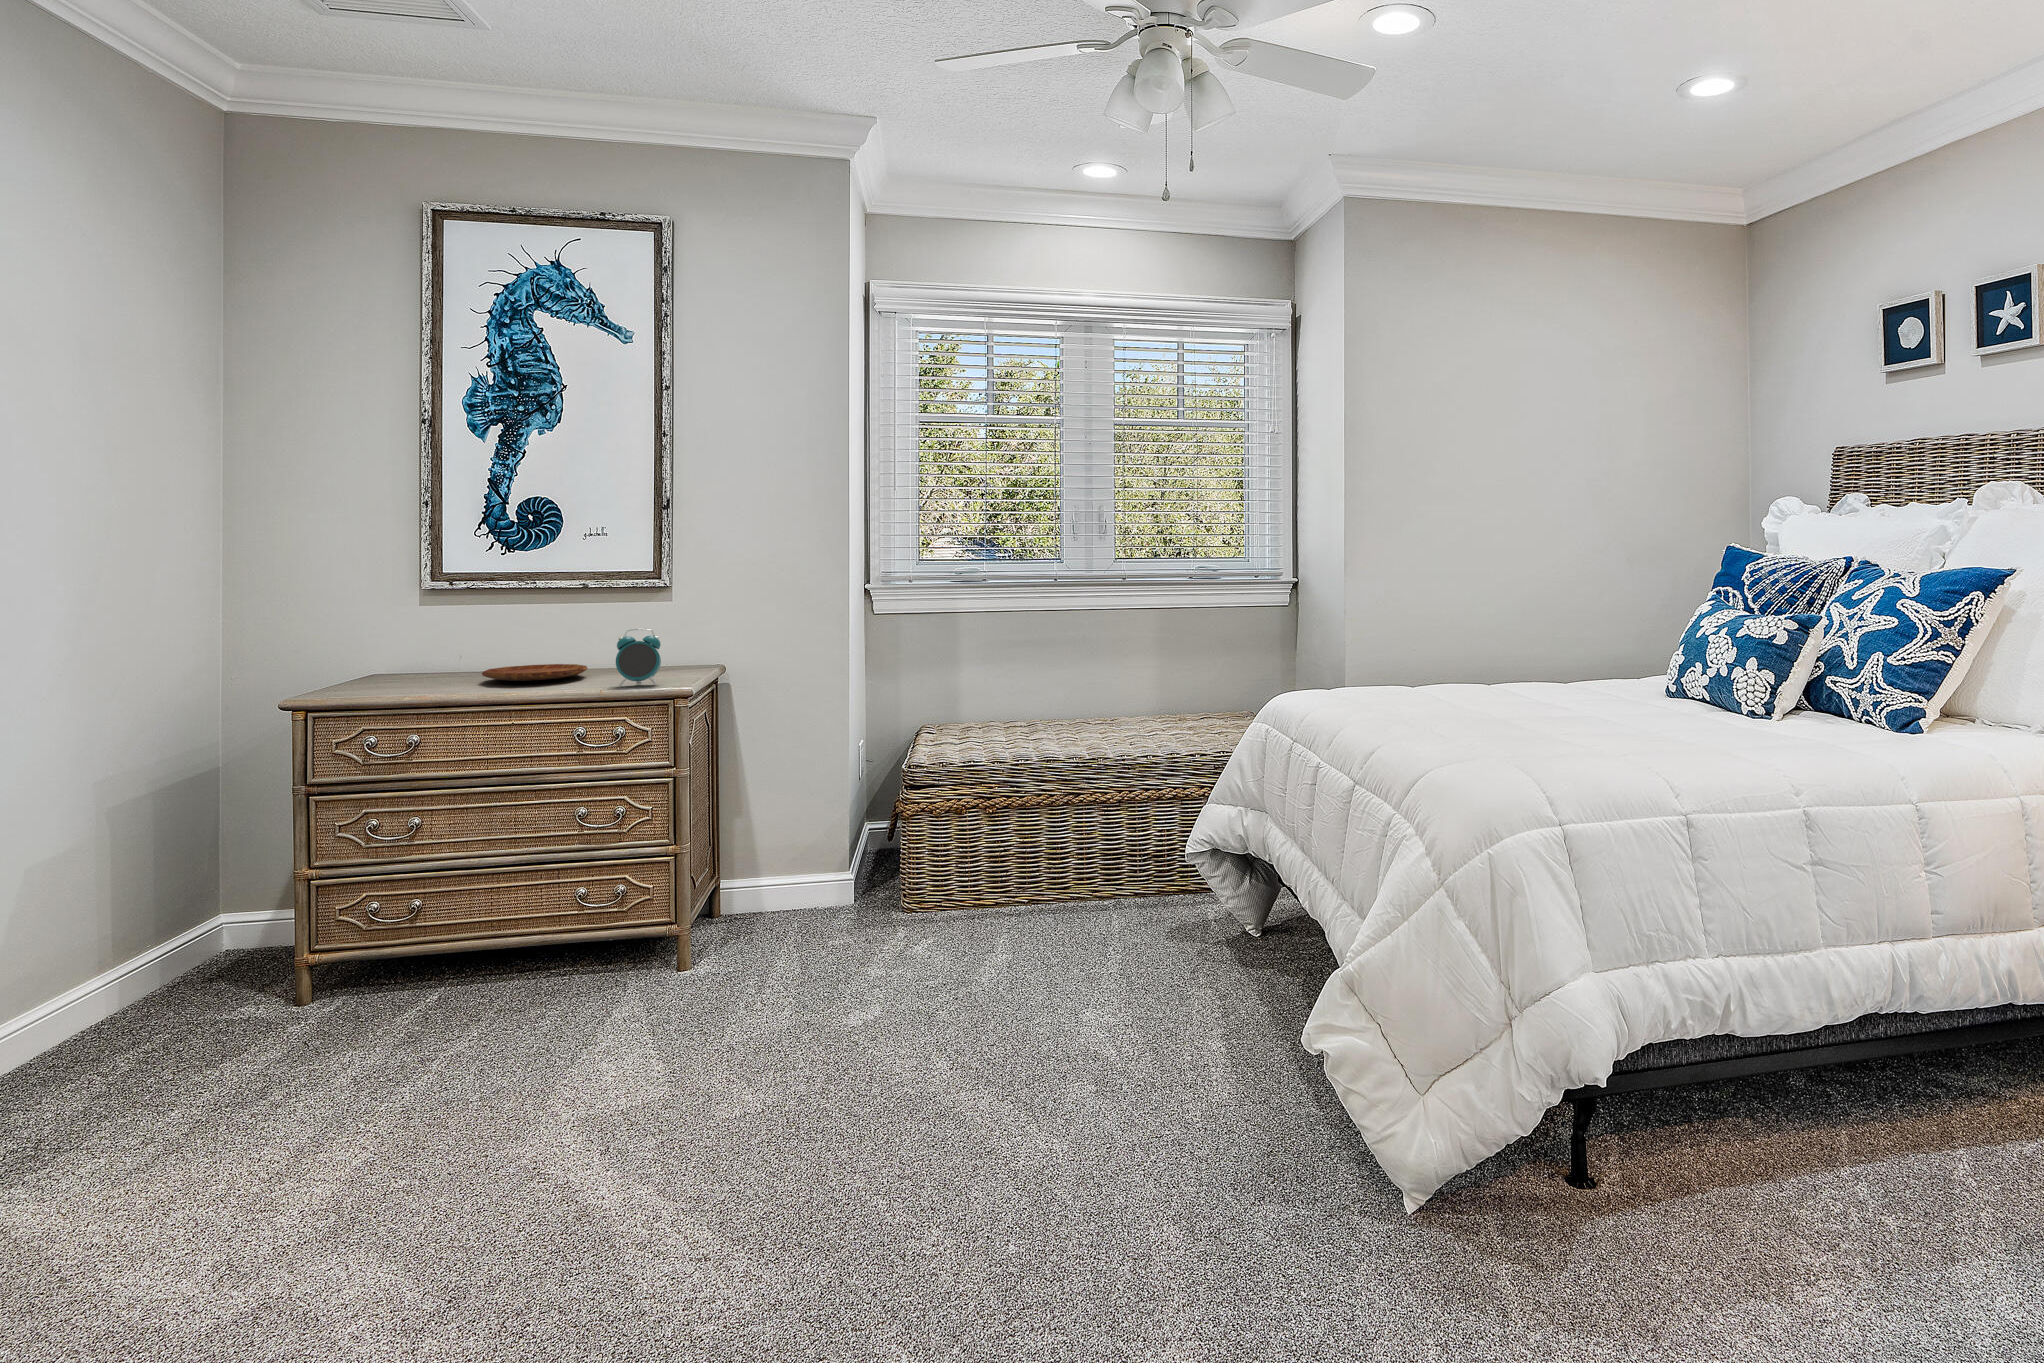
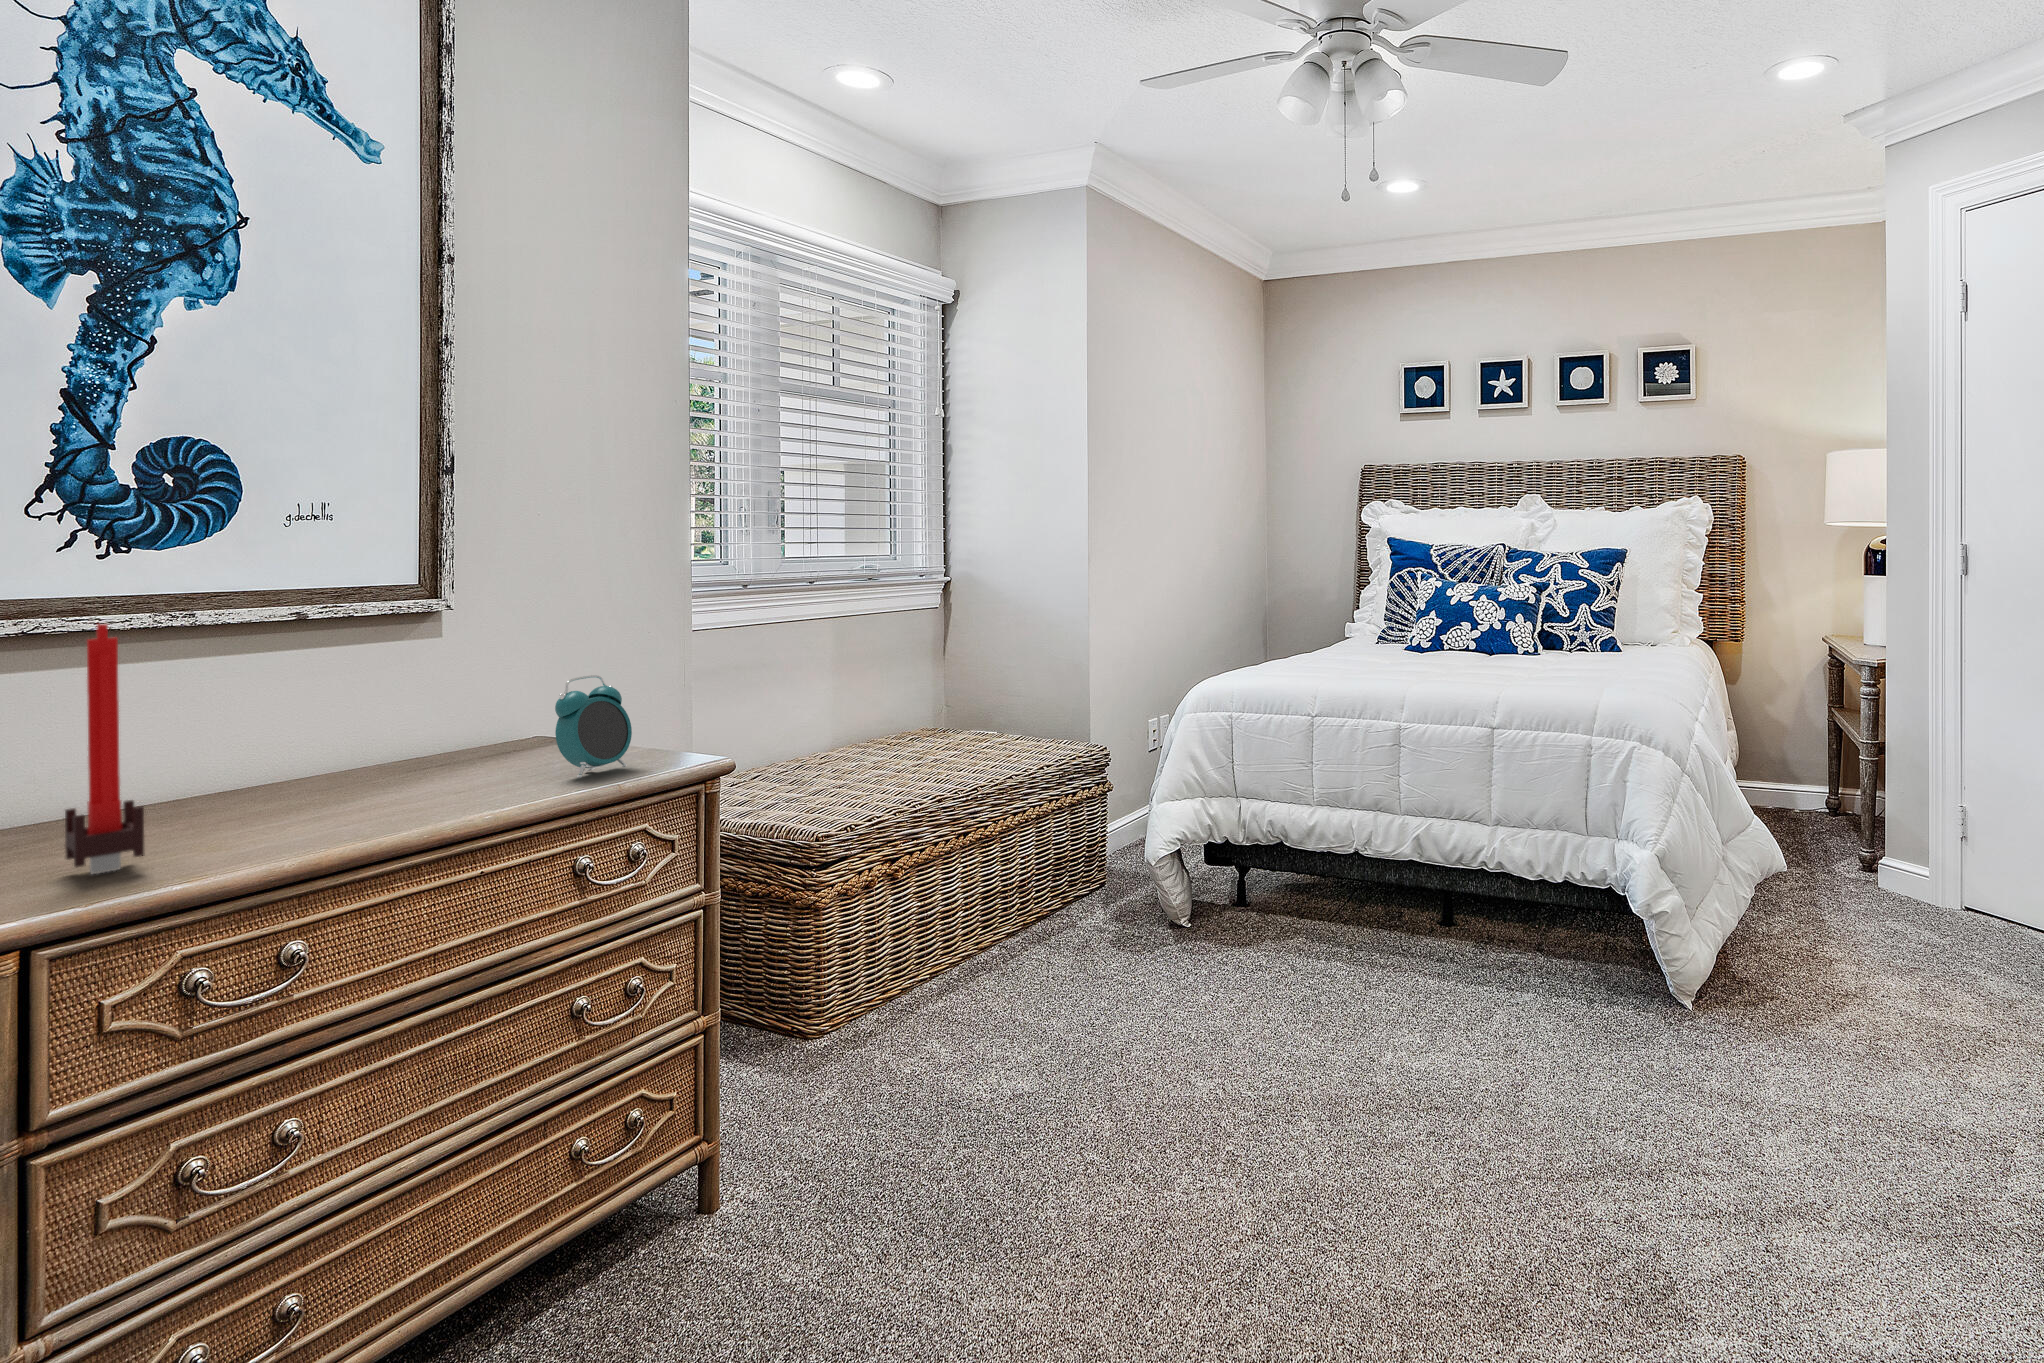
candle: none [378,583,415,690] -> present [65,624,144,874]
tray: present [482,664,587,681] -> none [209,760,436,811]

